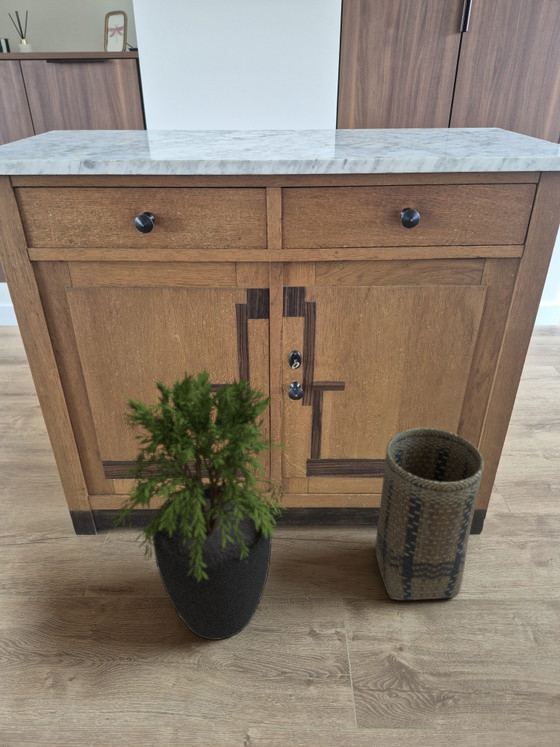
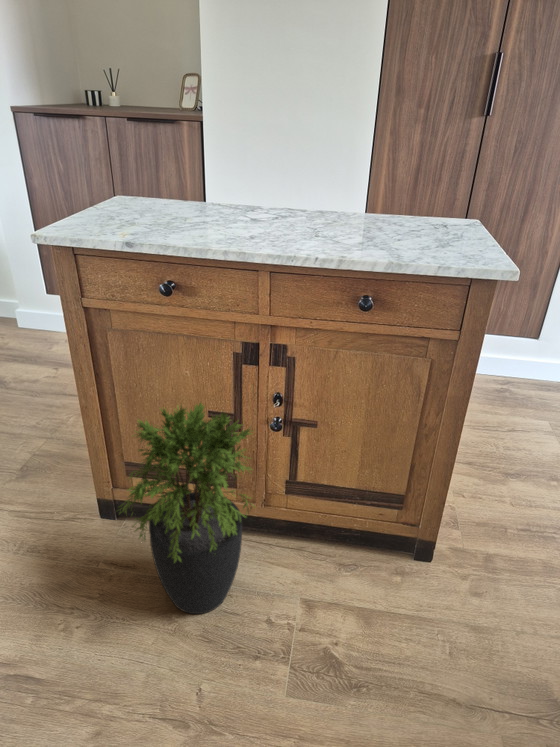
basket: present [376,428,484,600] -> none [335,466,418,610]

